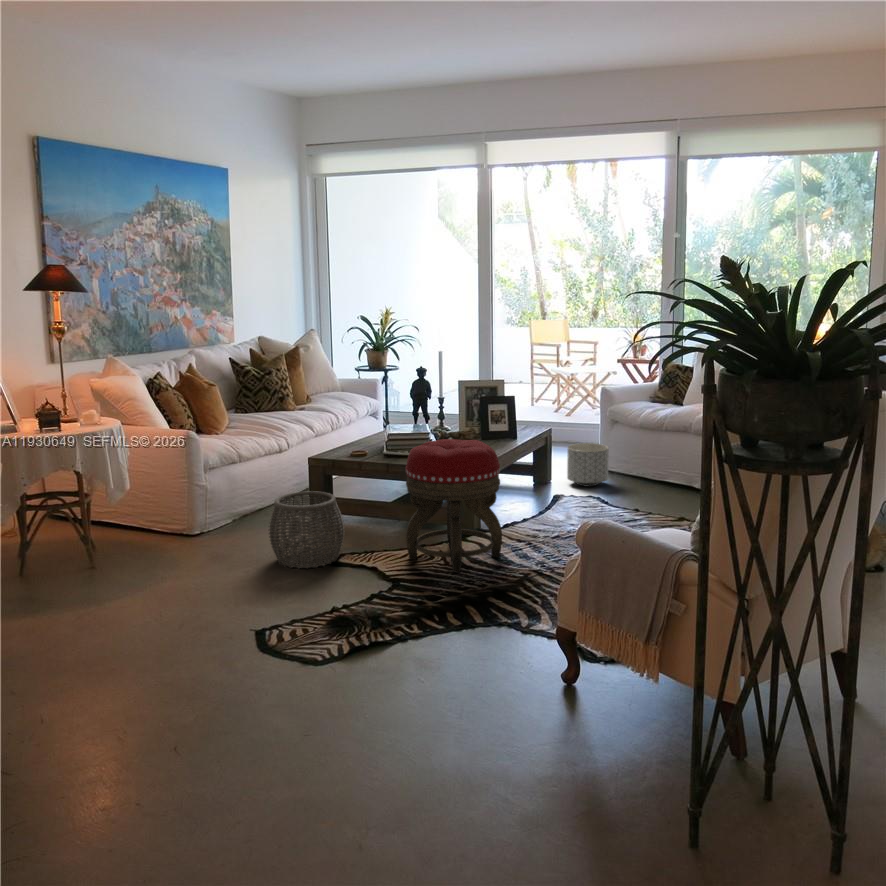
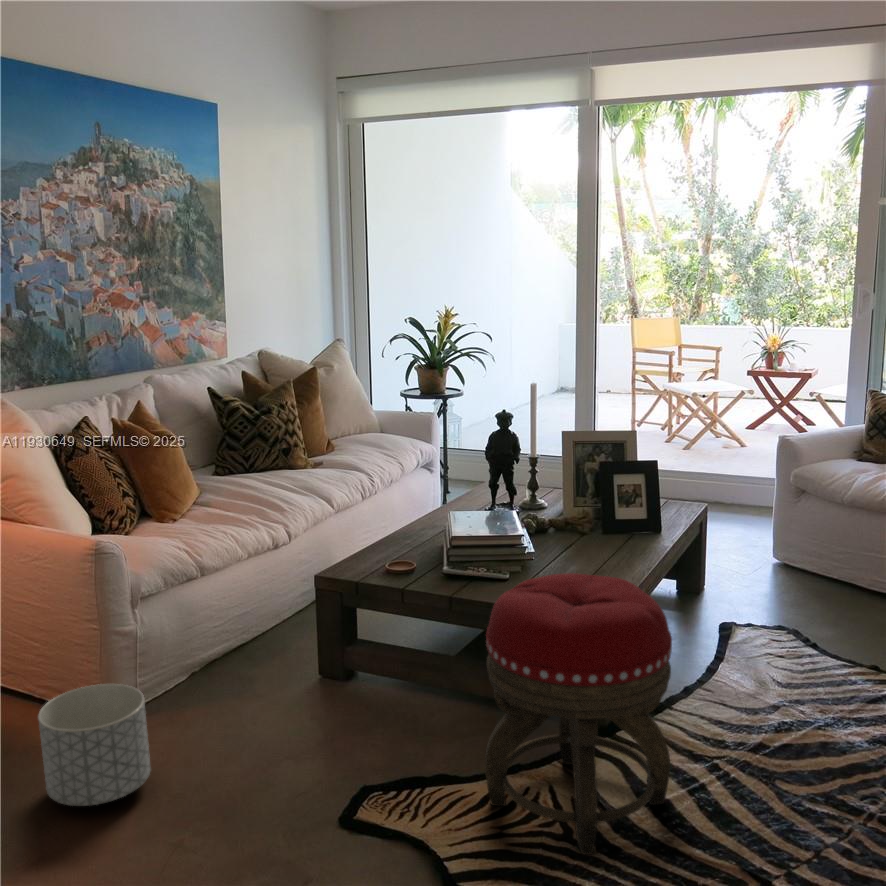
planter: present [567,443,608,487] -> present [38,684,151,806]
woven basket: present [269,491,344,569] -> none [225,664,368,829]

